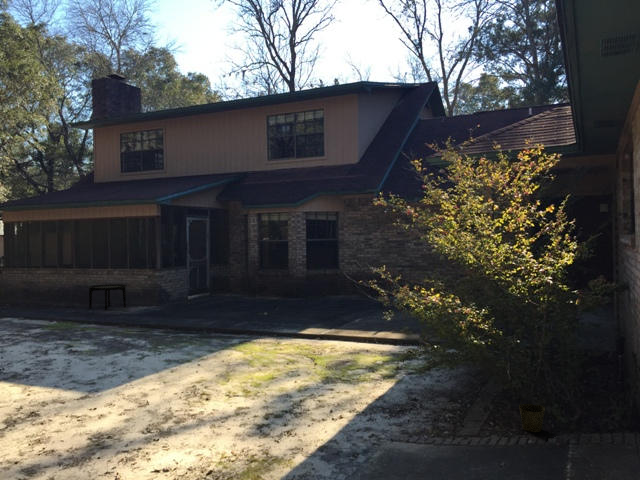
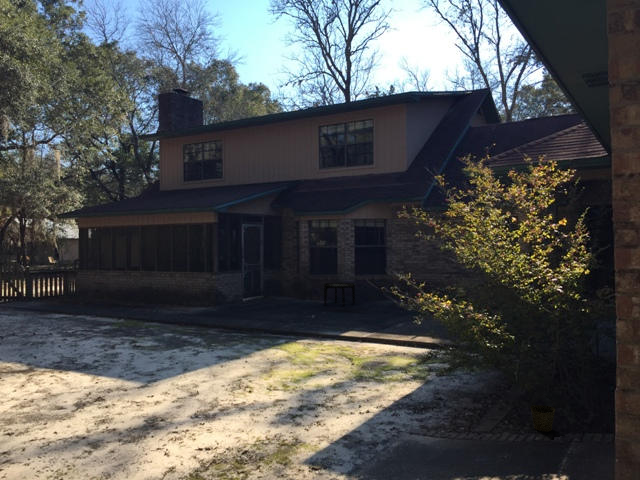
round table: present [88,284,127,310] -> present [323,283,356,305]

